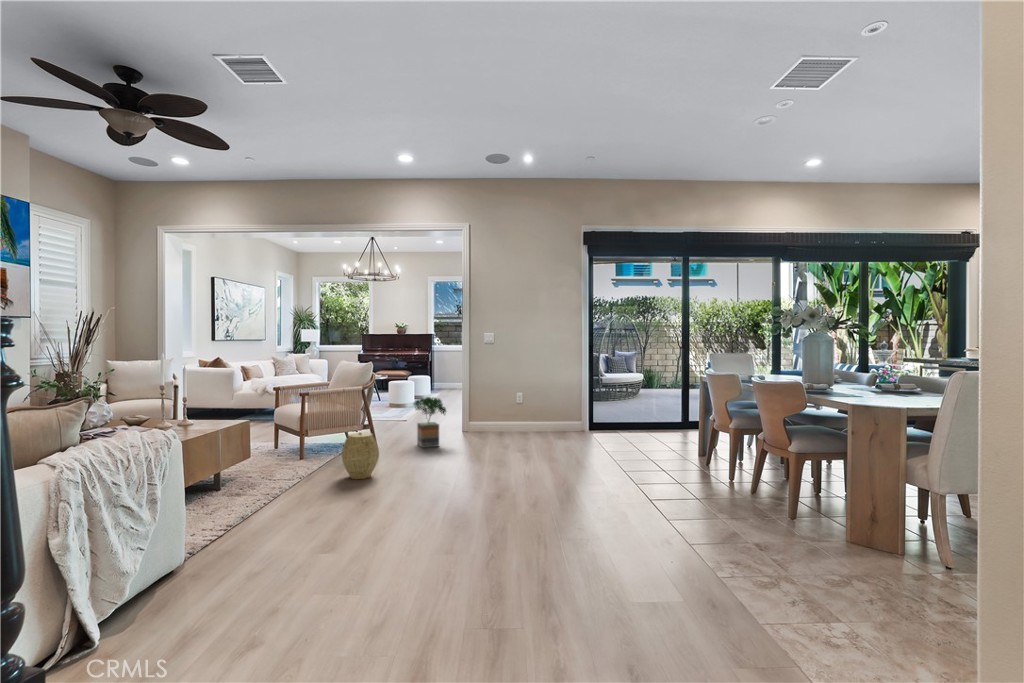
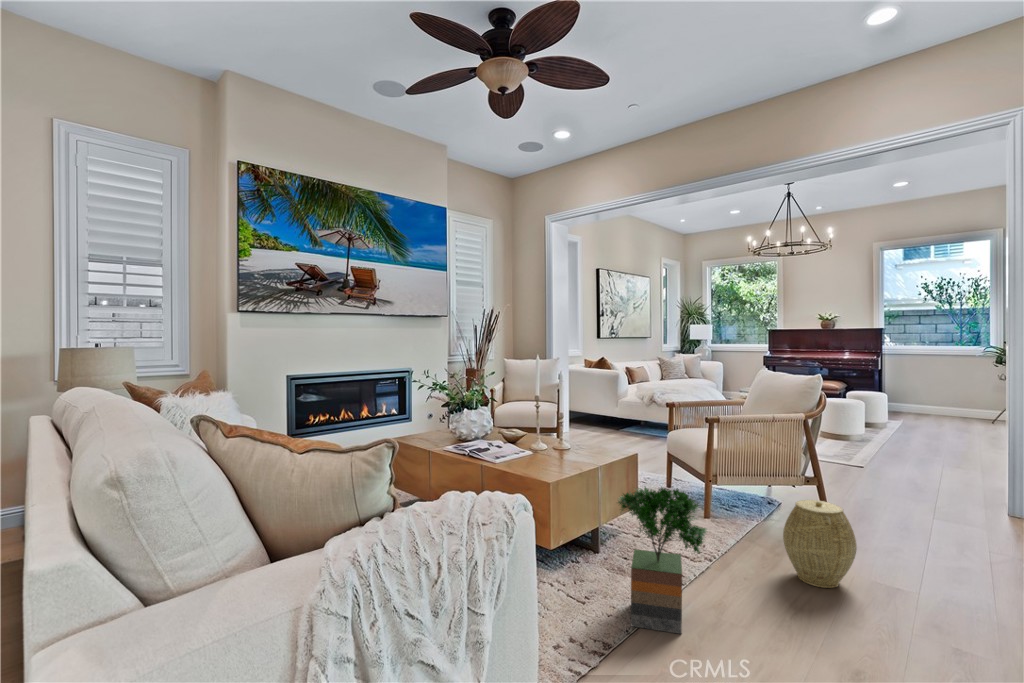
potted tree: present [414,397,446,448] -> present [618,487,707,634]

